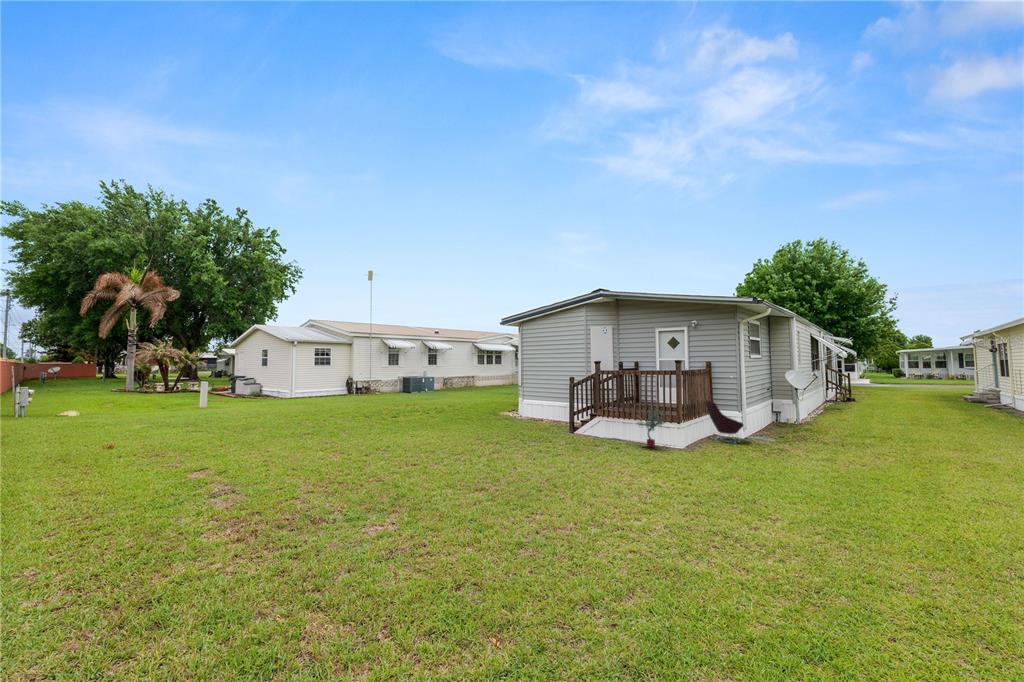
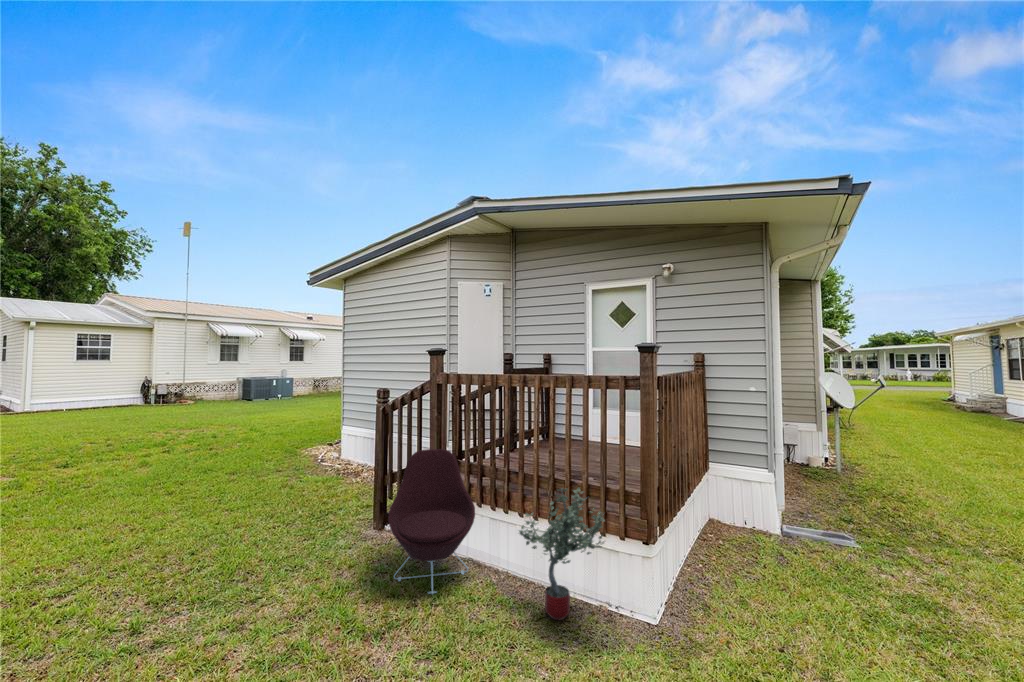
chair: present [706,400,744,442] -> present [388,449,475,594]

